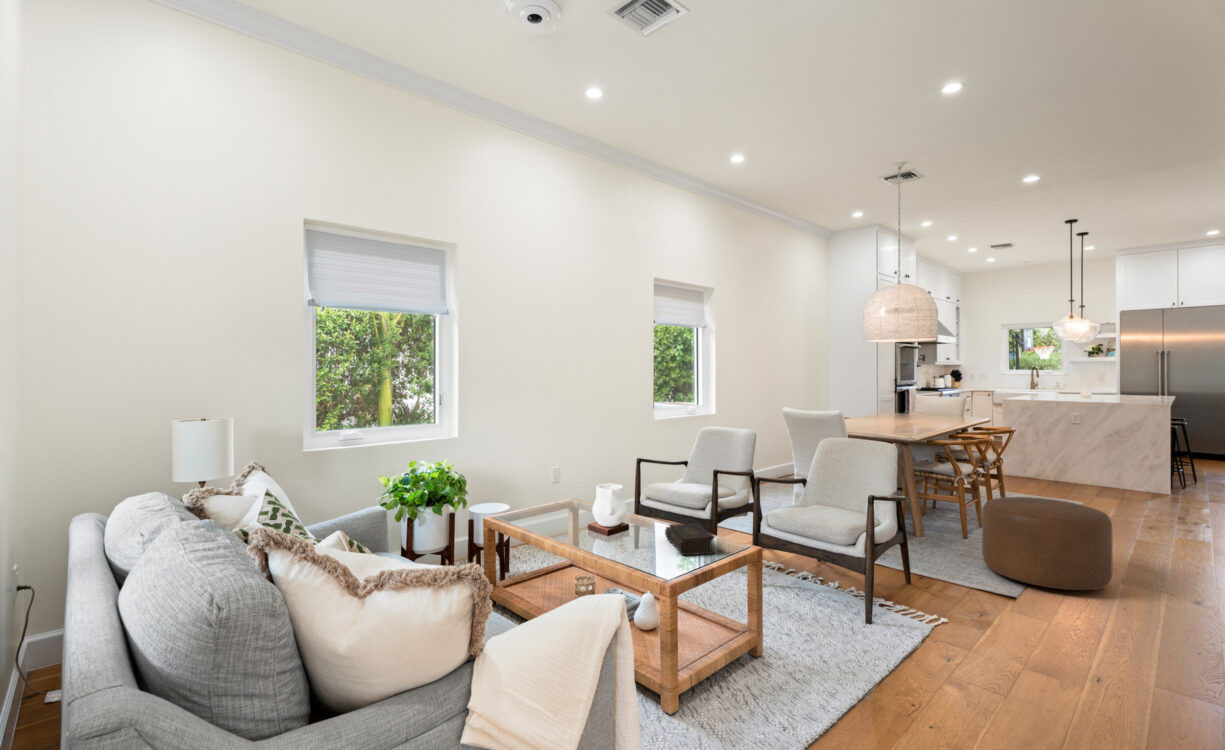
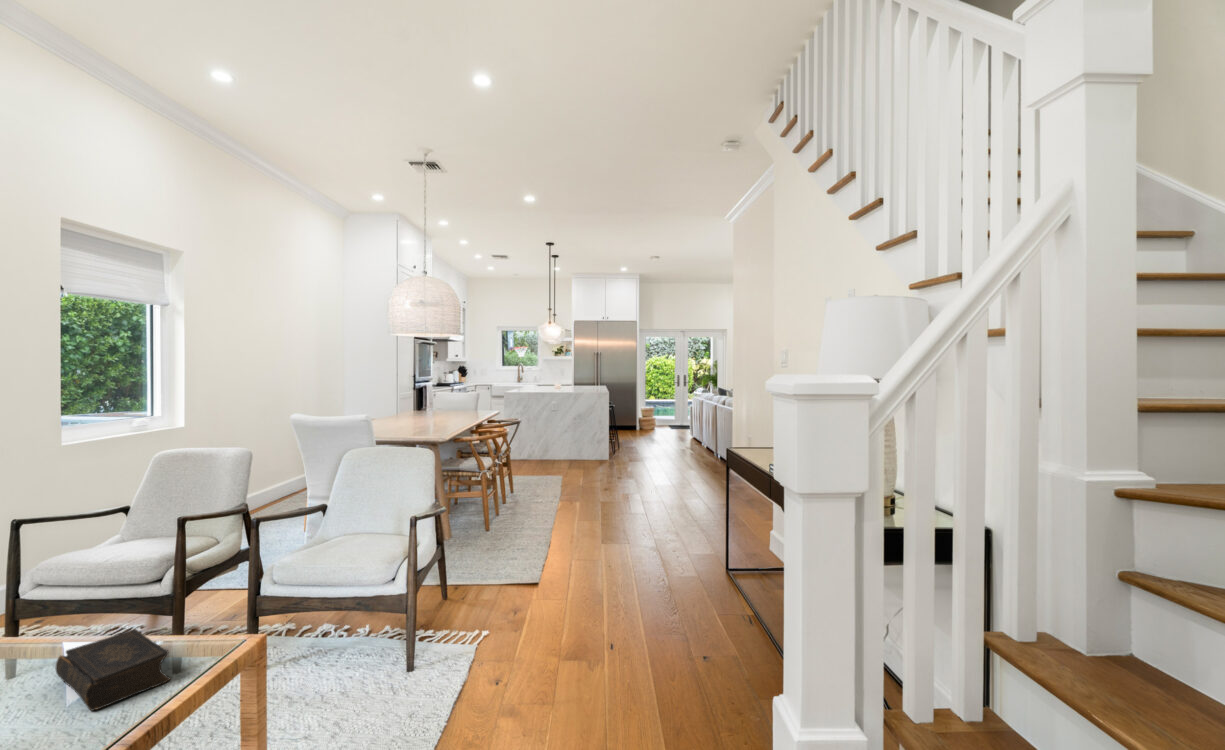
ottoman: present [982,497,1113,590] -> none [508,483,602,566]

